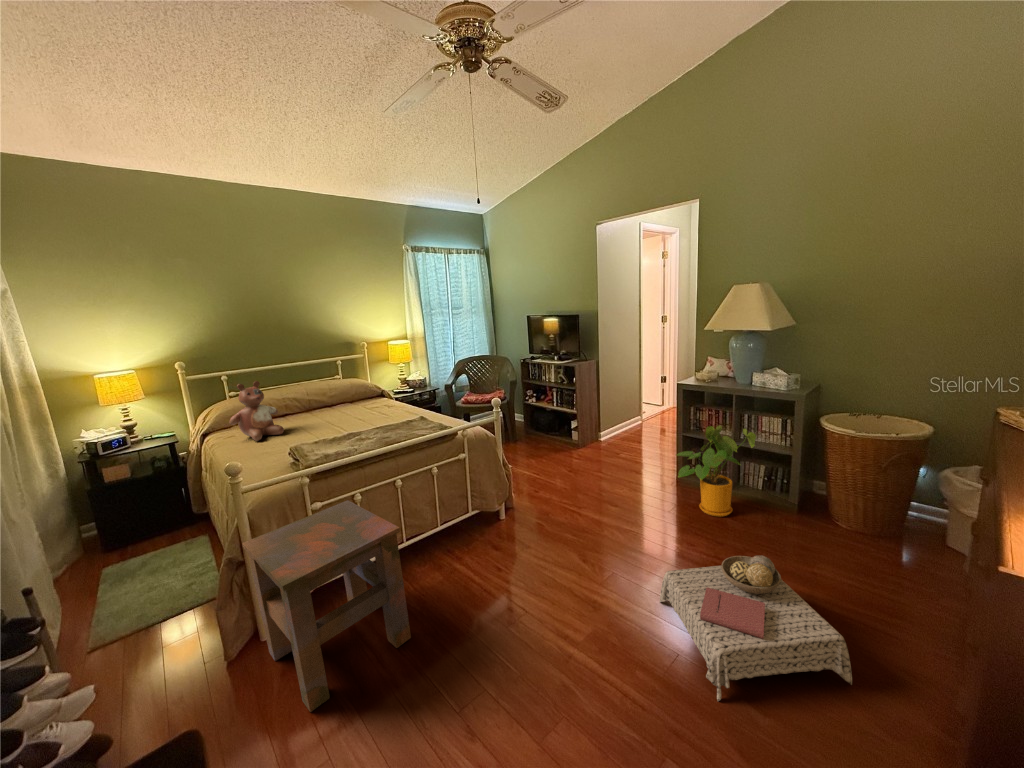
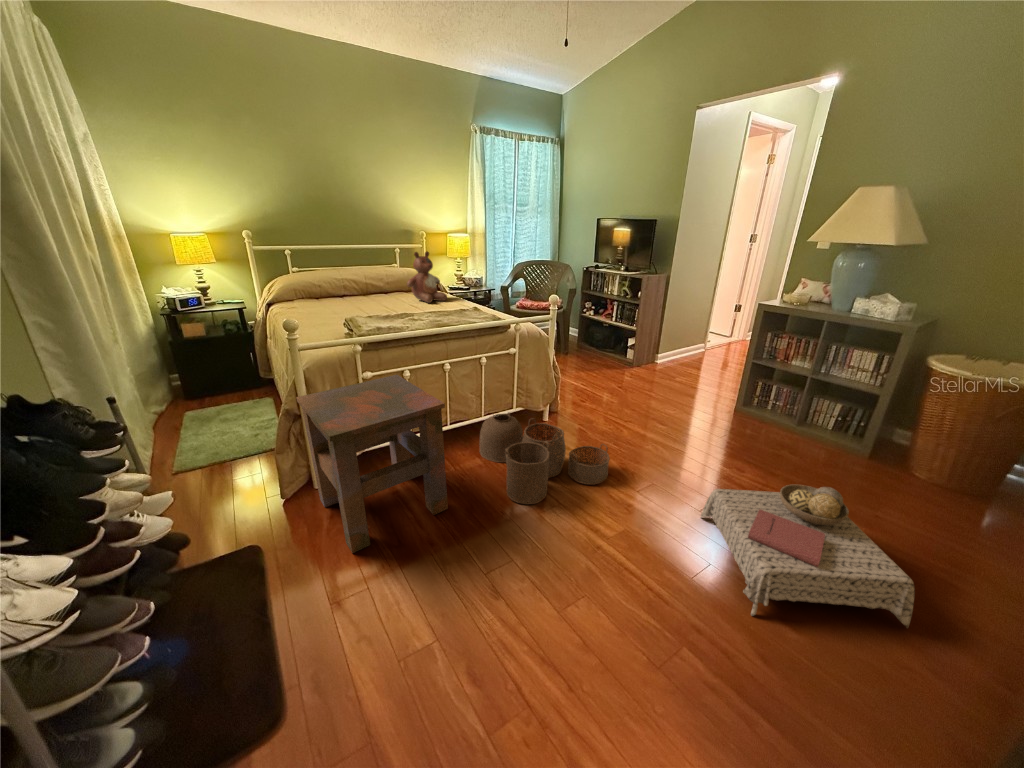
stuffed bear: present [229,381,284,441] -> present [407,251,447,303]
house plant: present [677,426,756,517] -> none [740,353,843,449]
woven basket: none [437,519,569,618] -> present [479,413,610,504]

